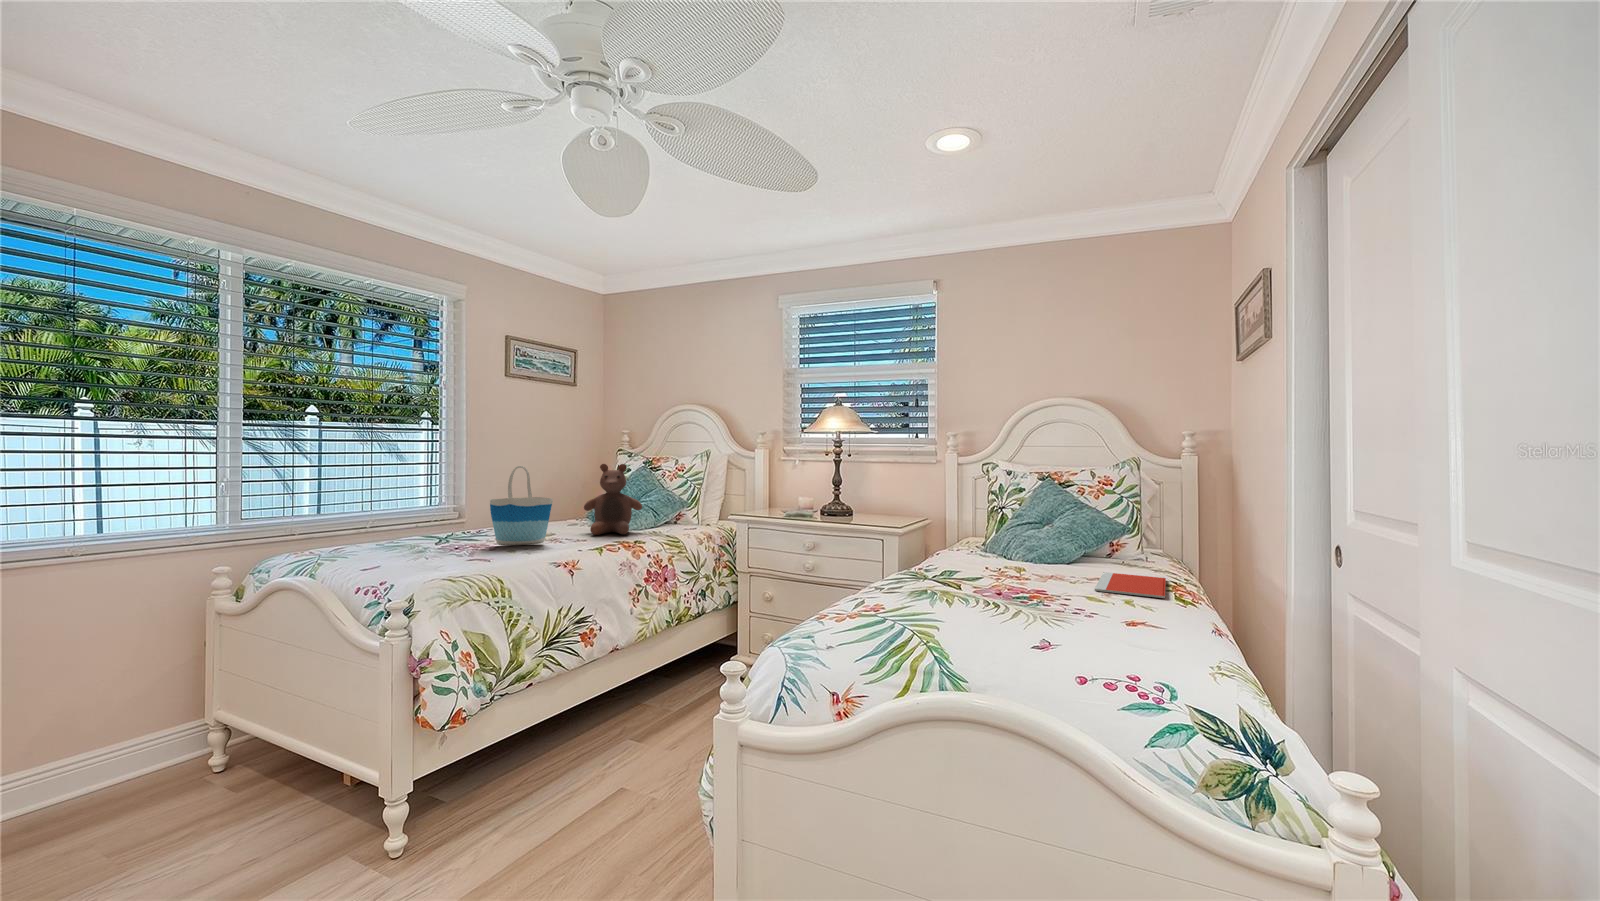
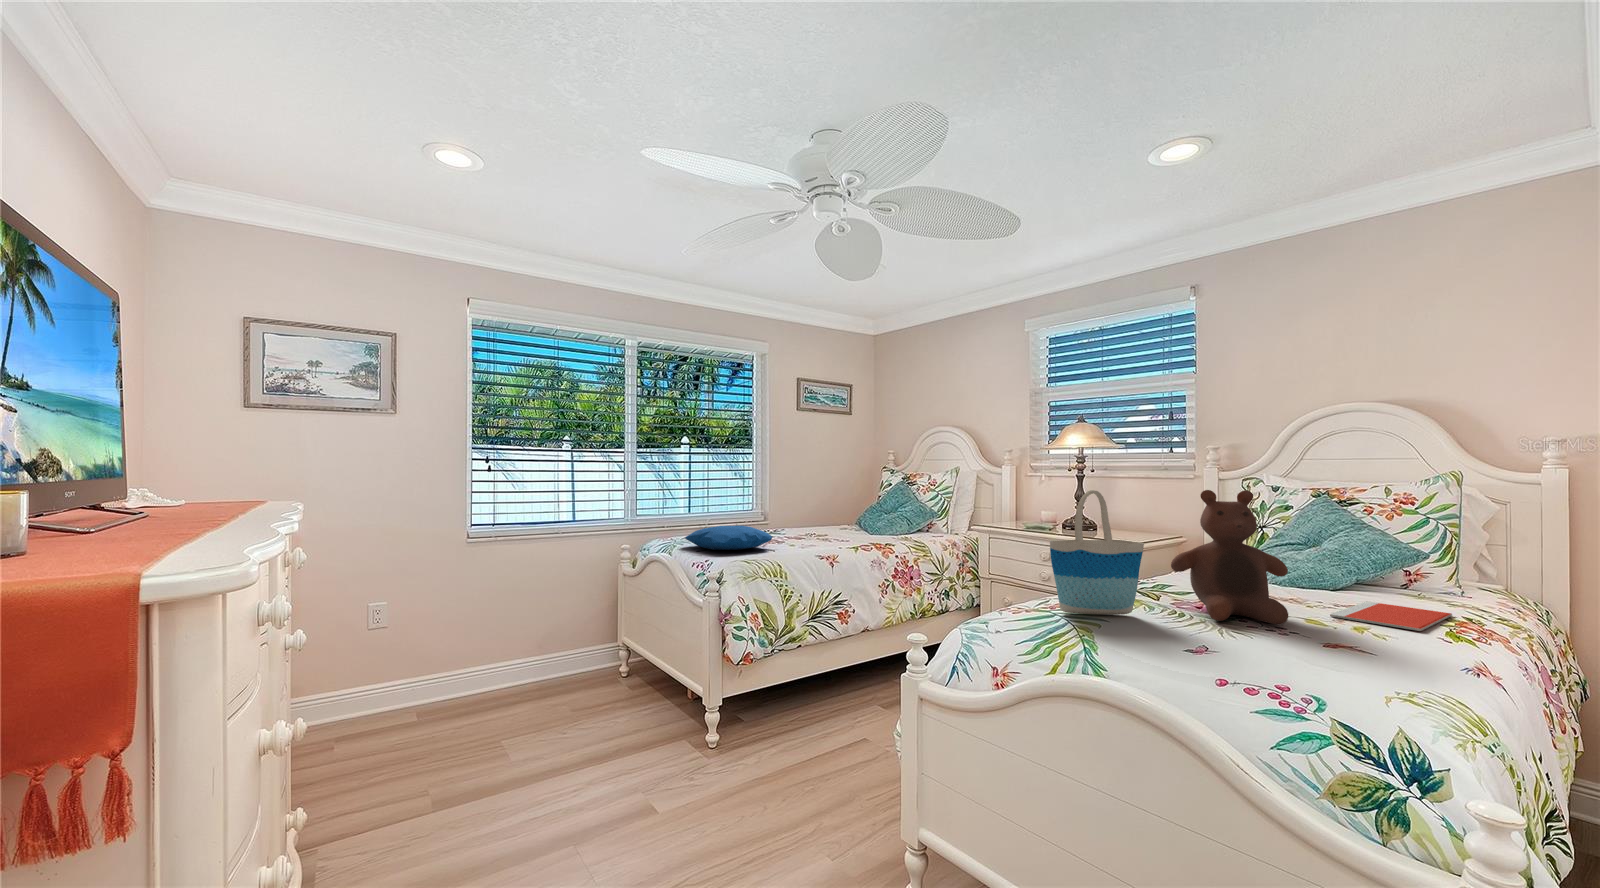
stuffed bear: present [584,464,642,535] -> present [1171,490,1288,625]
tote bag: present [490,466,553,545] -> present [1050,490,1144,615]
pillow: none [355,529,492,565] -> present [685,526,772,550]

